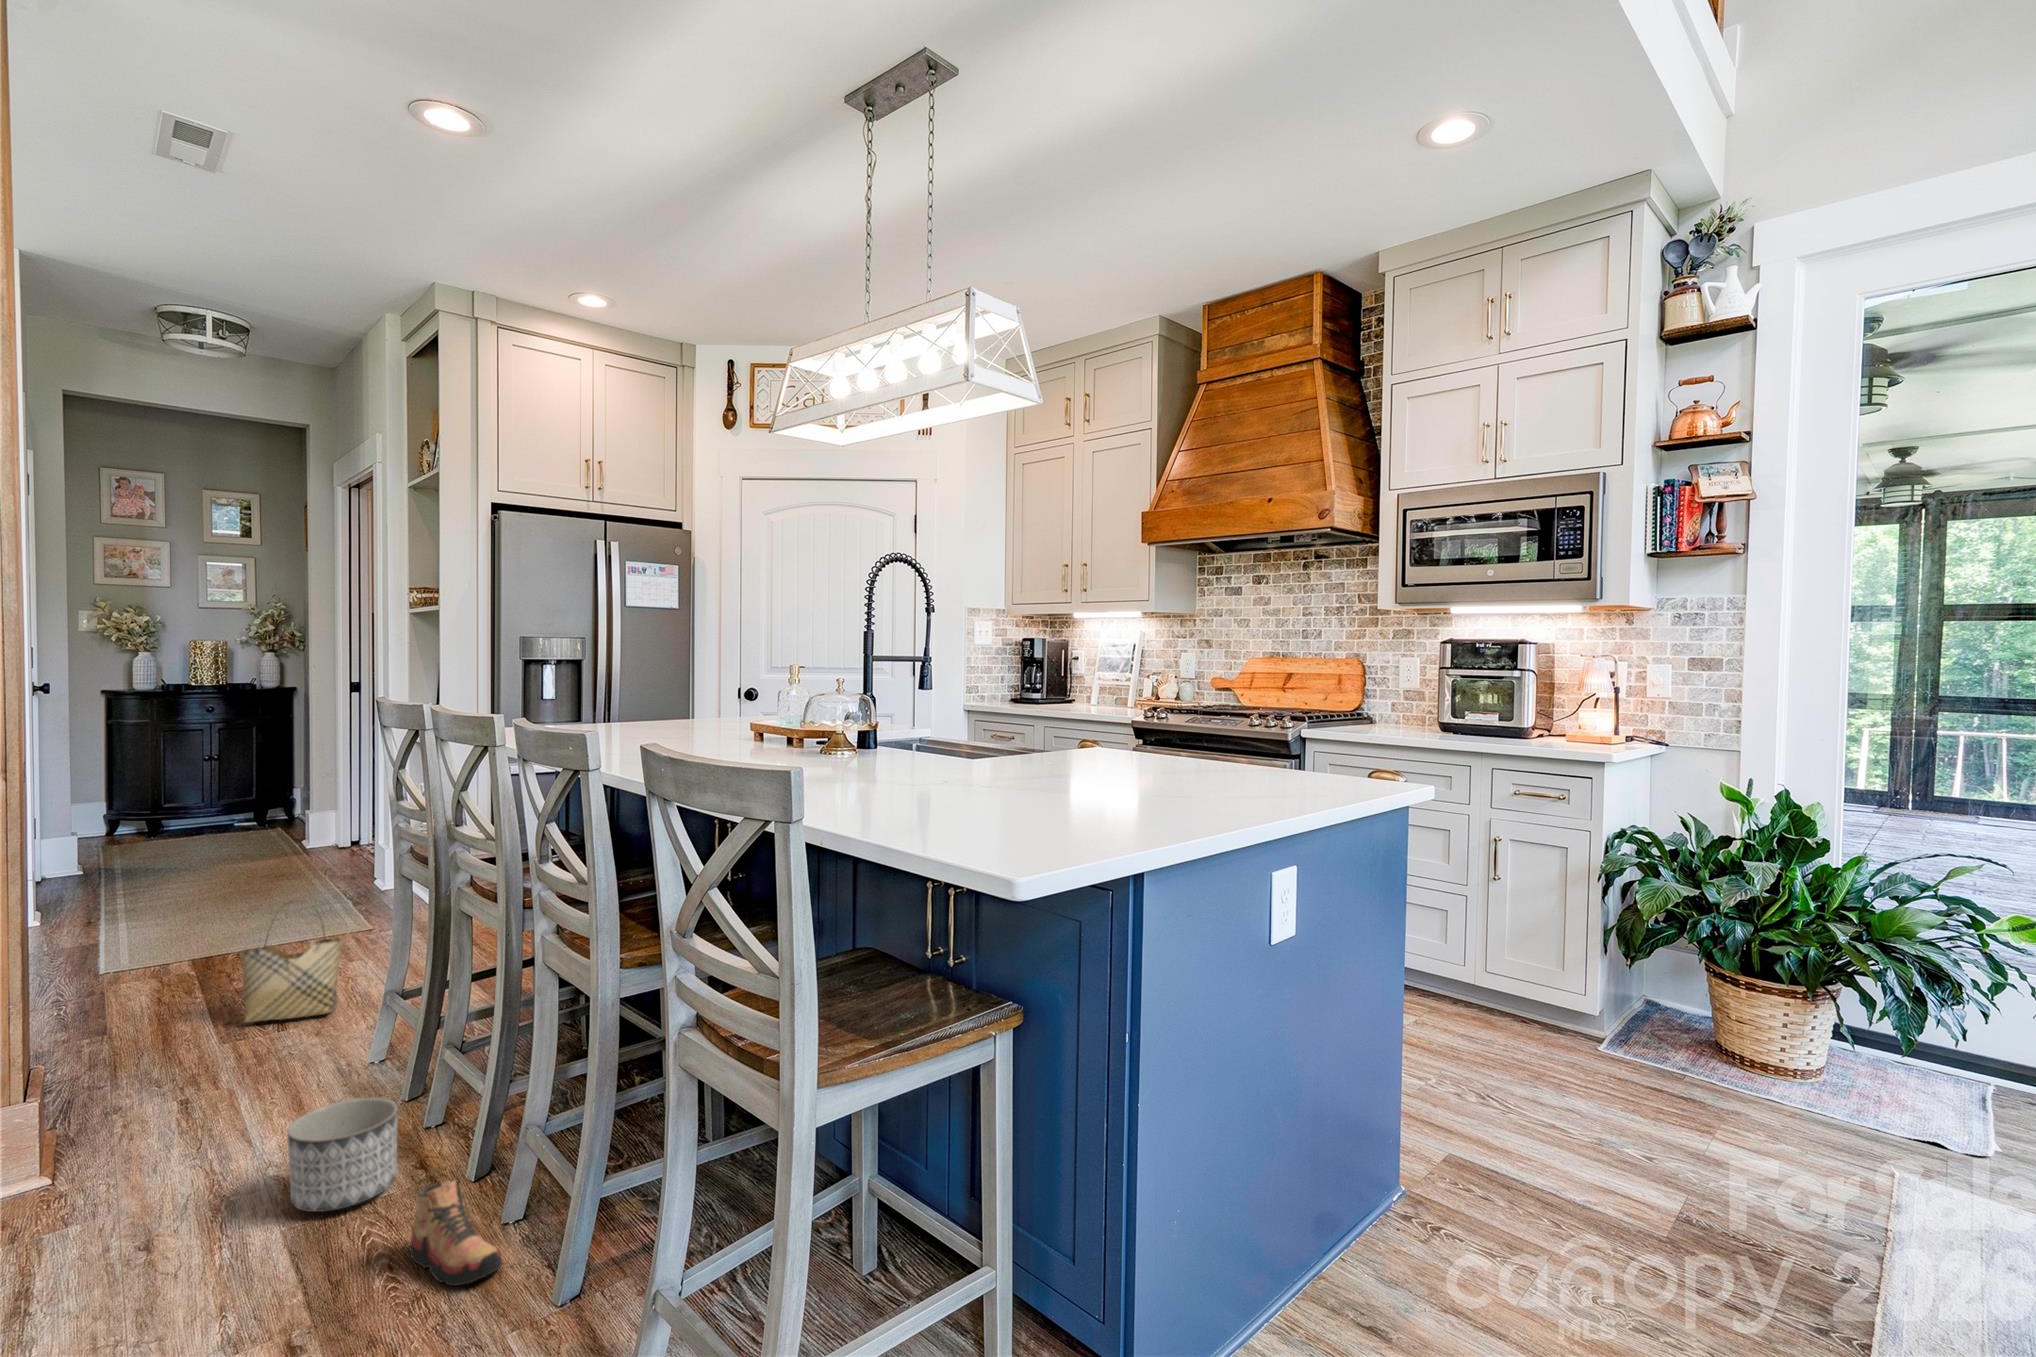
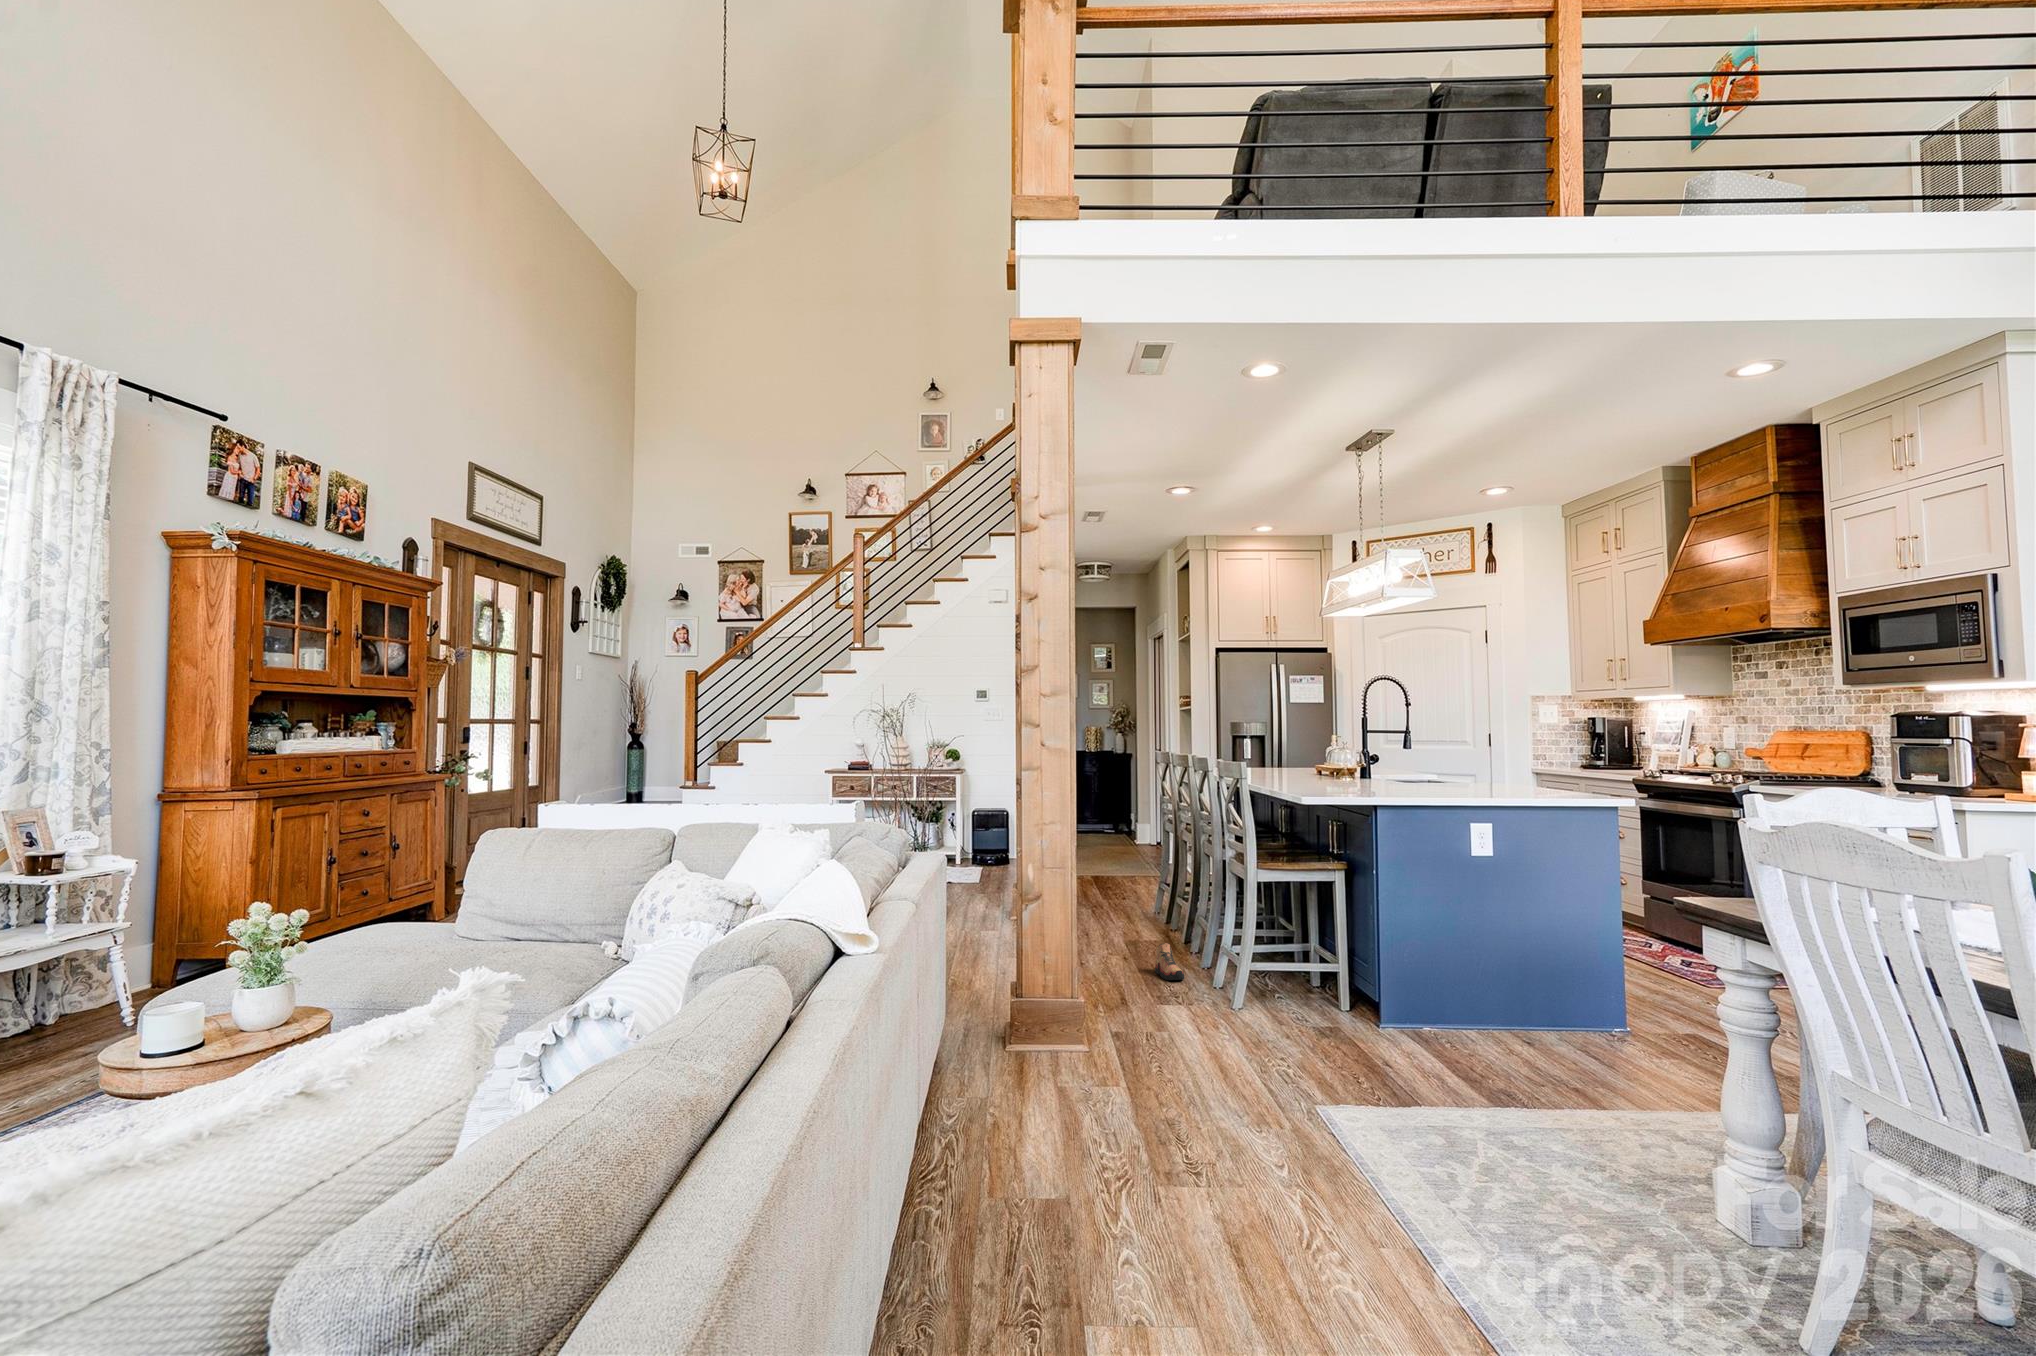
woven basket: present [240,900,342,1023] -> none [1104,852,1143,907]
planter: present [287,1098,398,1212] -> none [1117,919,1154,957]

